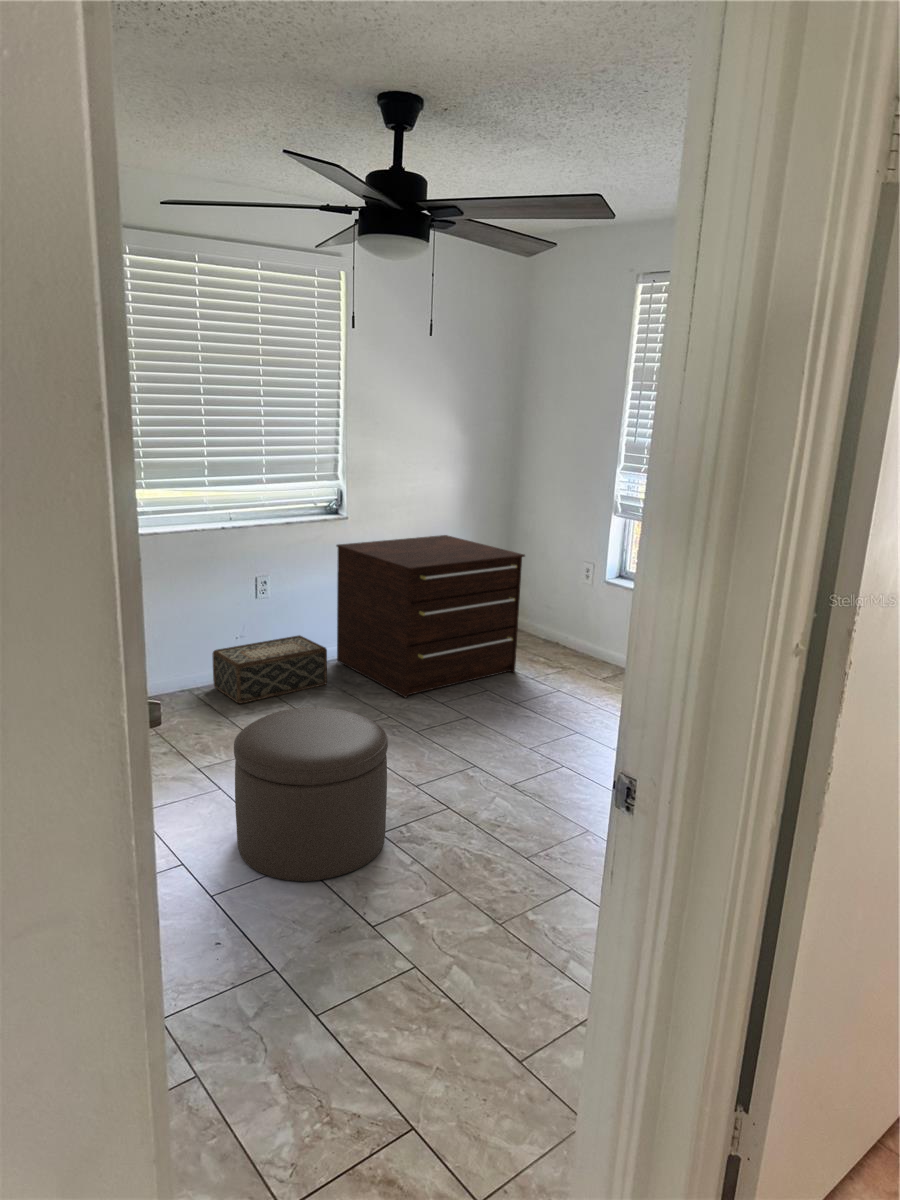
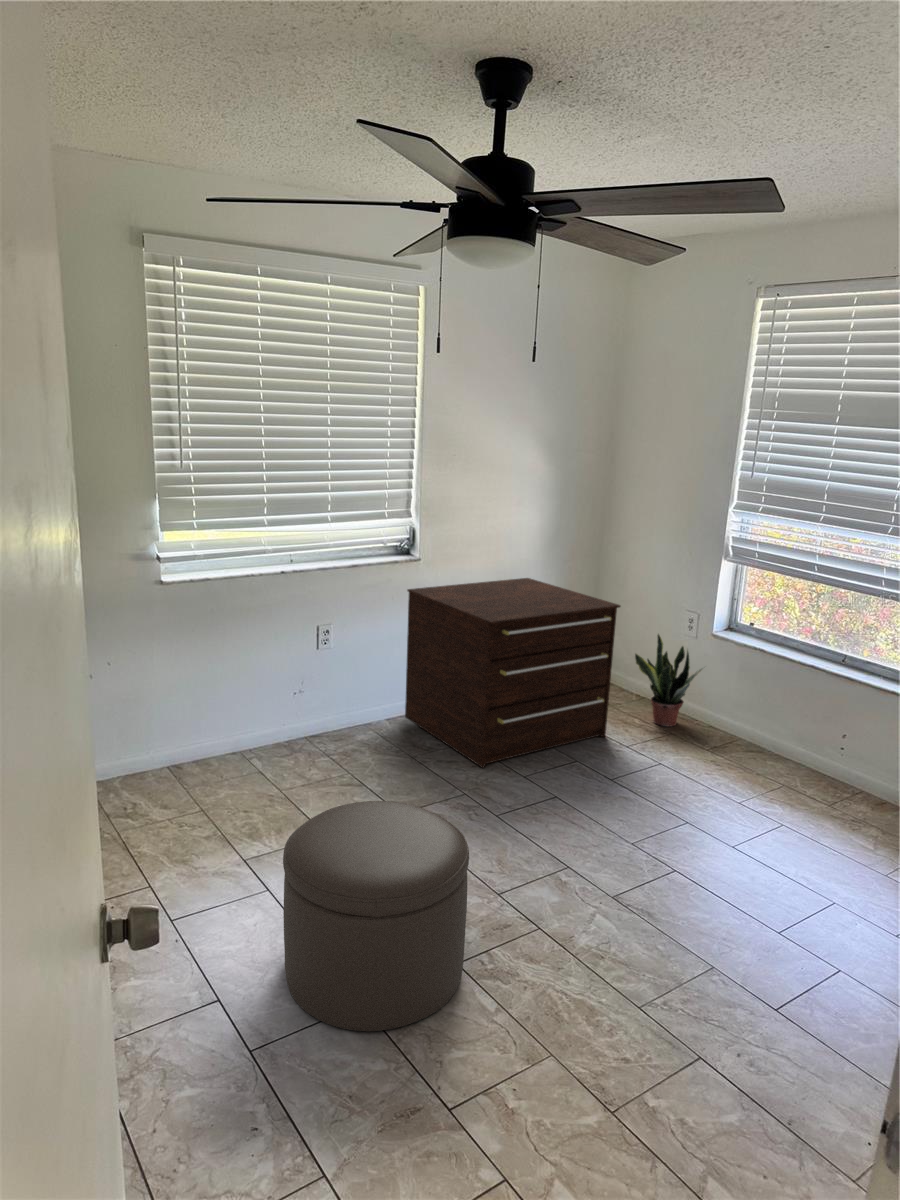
potted plant: none [540,581,602,663] -> present [635,634,703,726]
woven basket: present [212,635,327,704] -> none [268,689,395,770]

